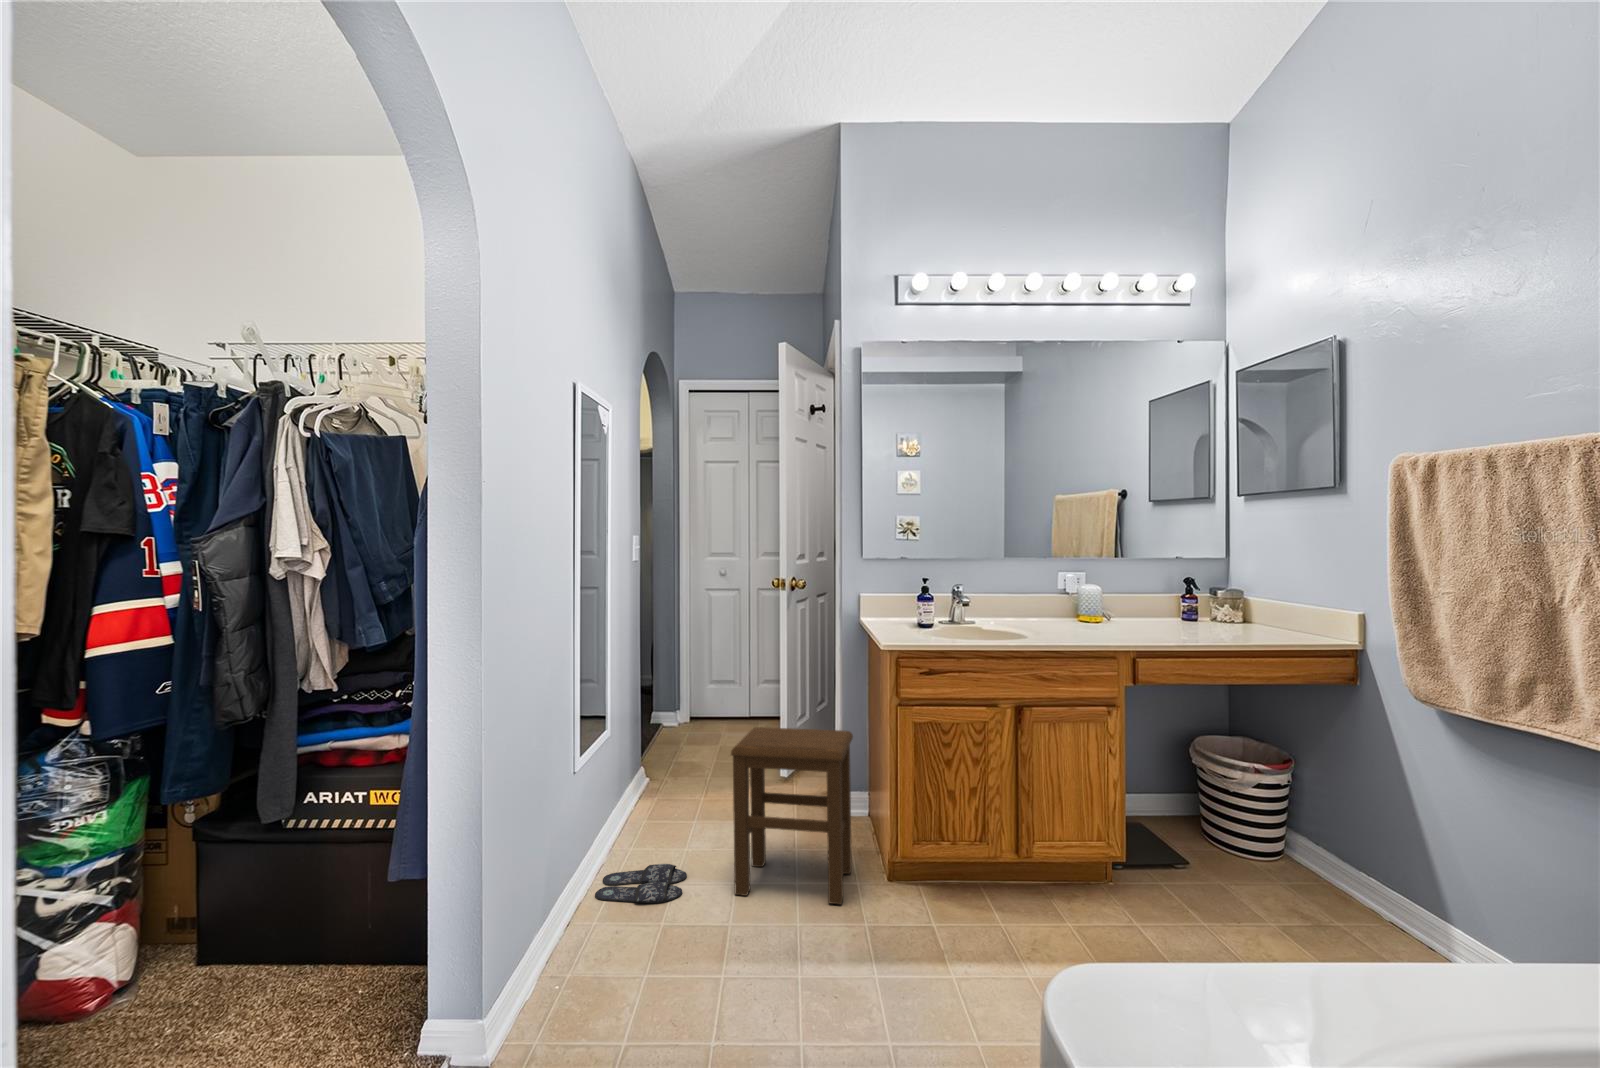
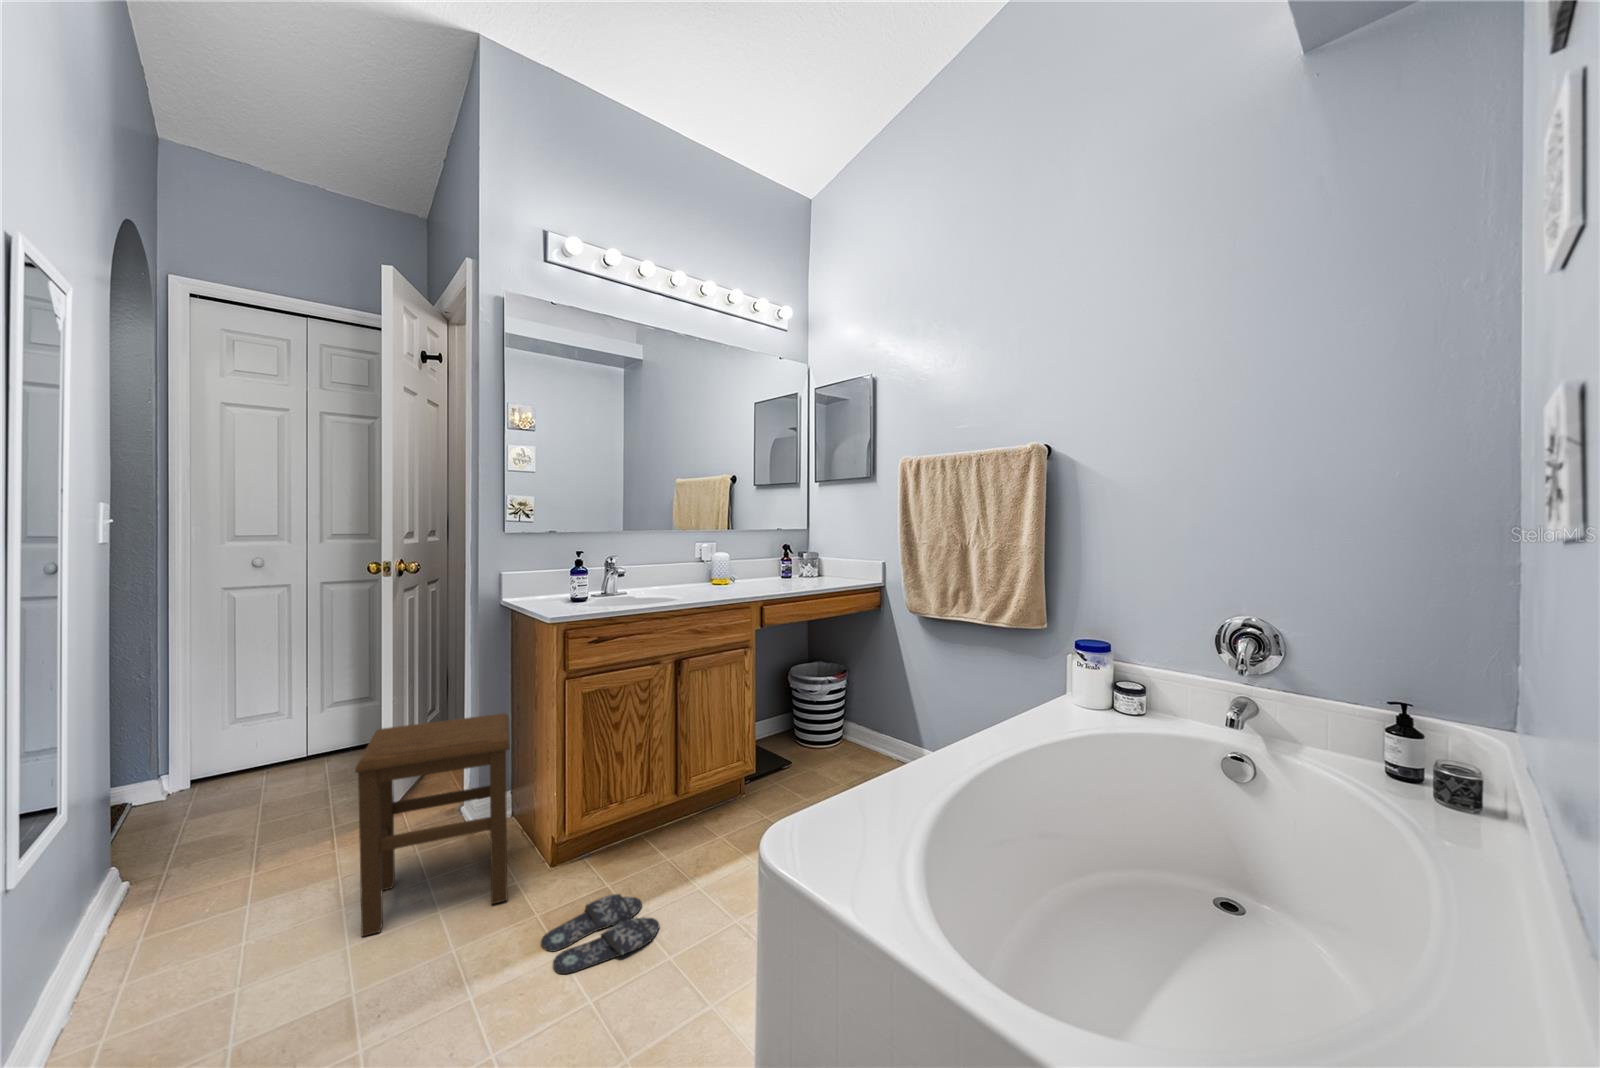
slippers: present [595,864,687,903] -> present [541,894,659,974]

